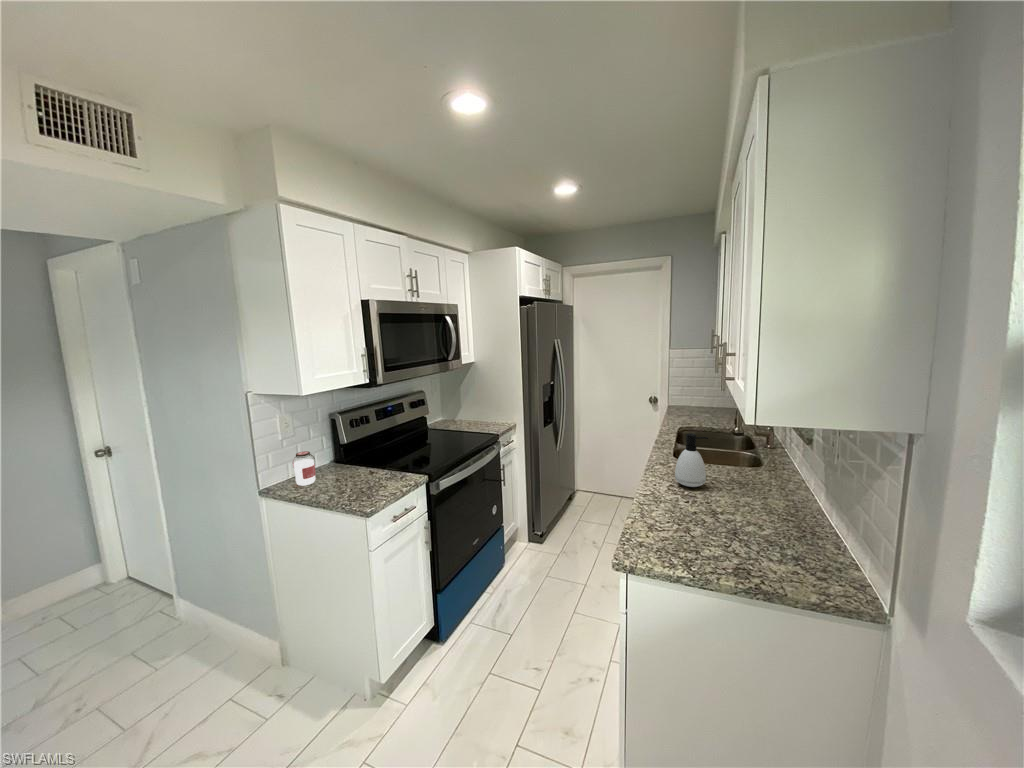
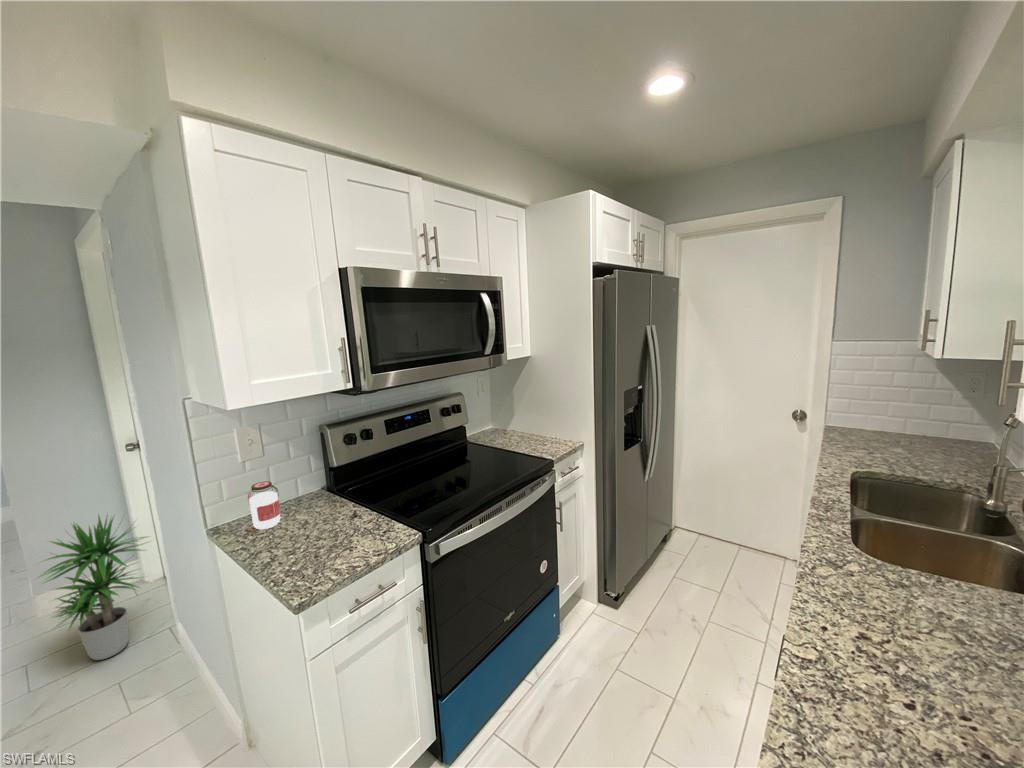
soap dispenser: present [675,433,708,487] -> none [869,535,968,655]
potted plant: none [37,505,149,641] -> present [39,515,146,660]

